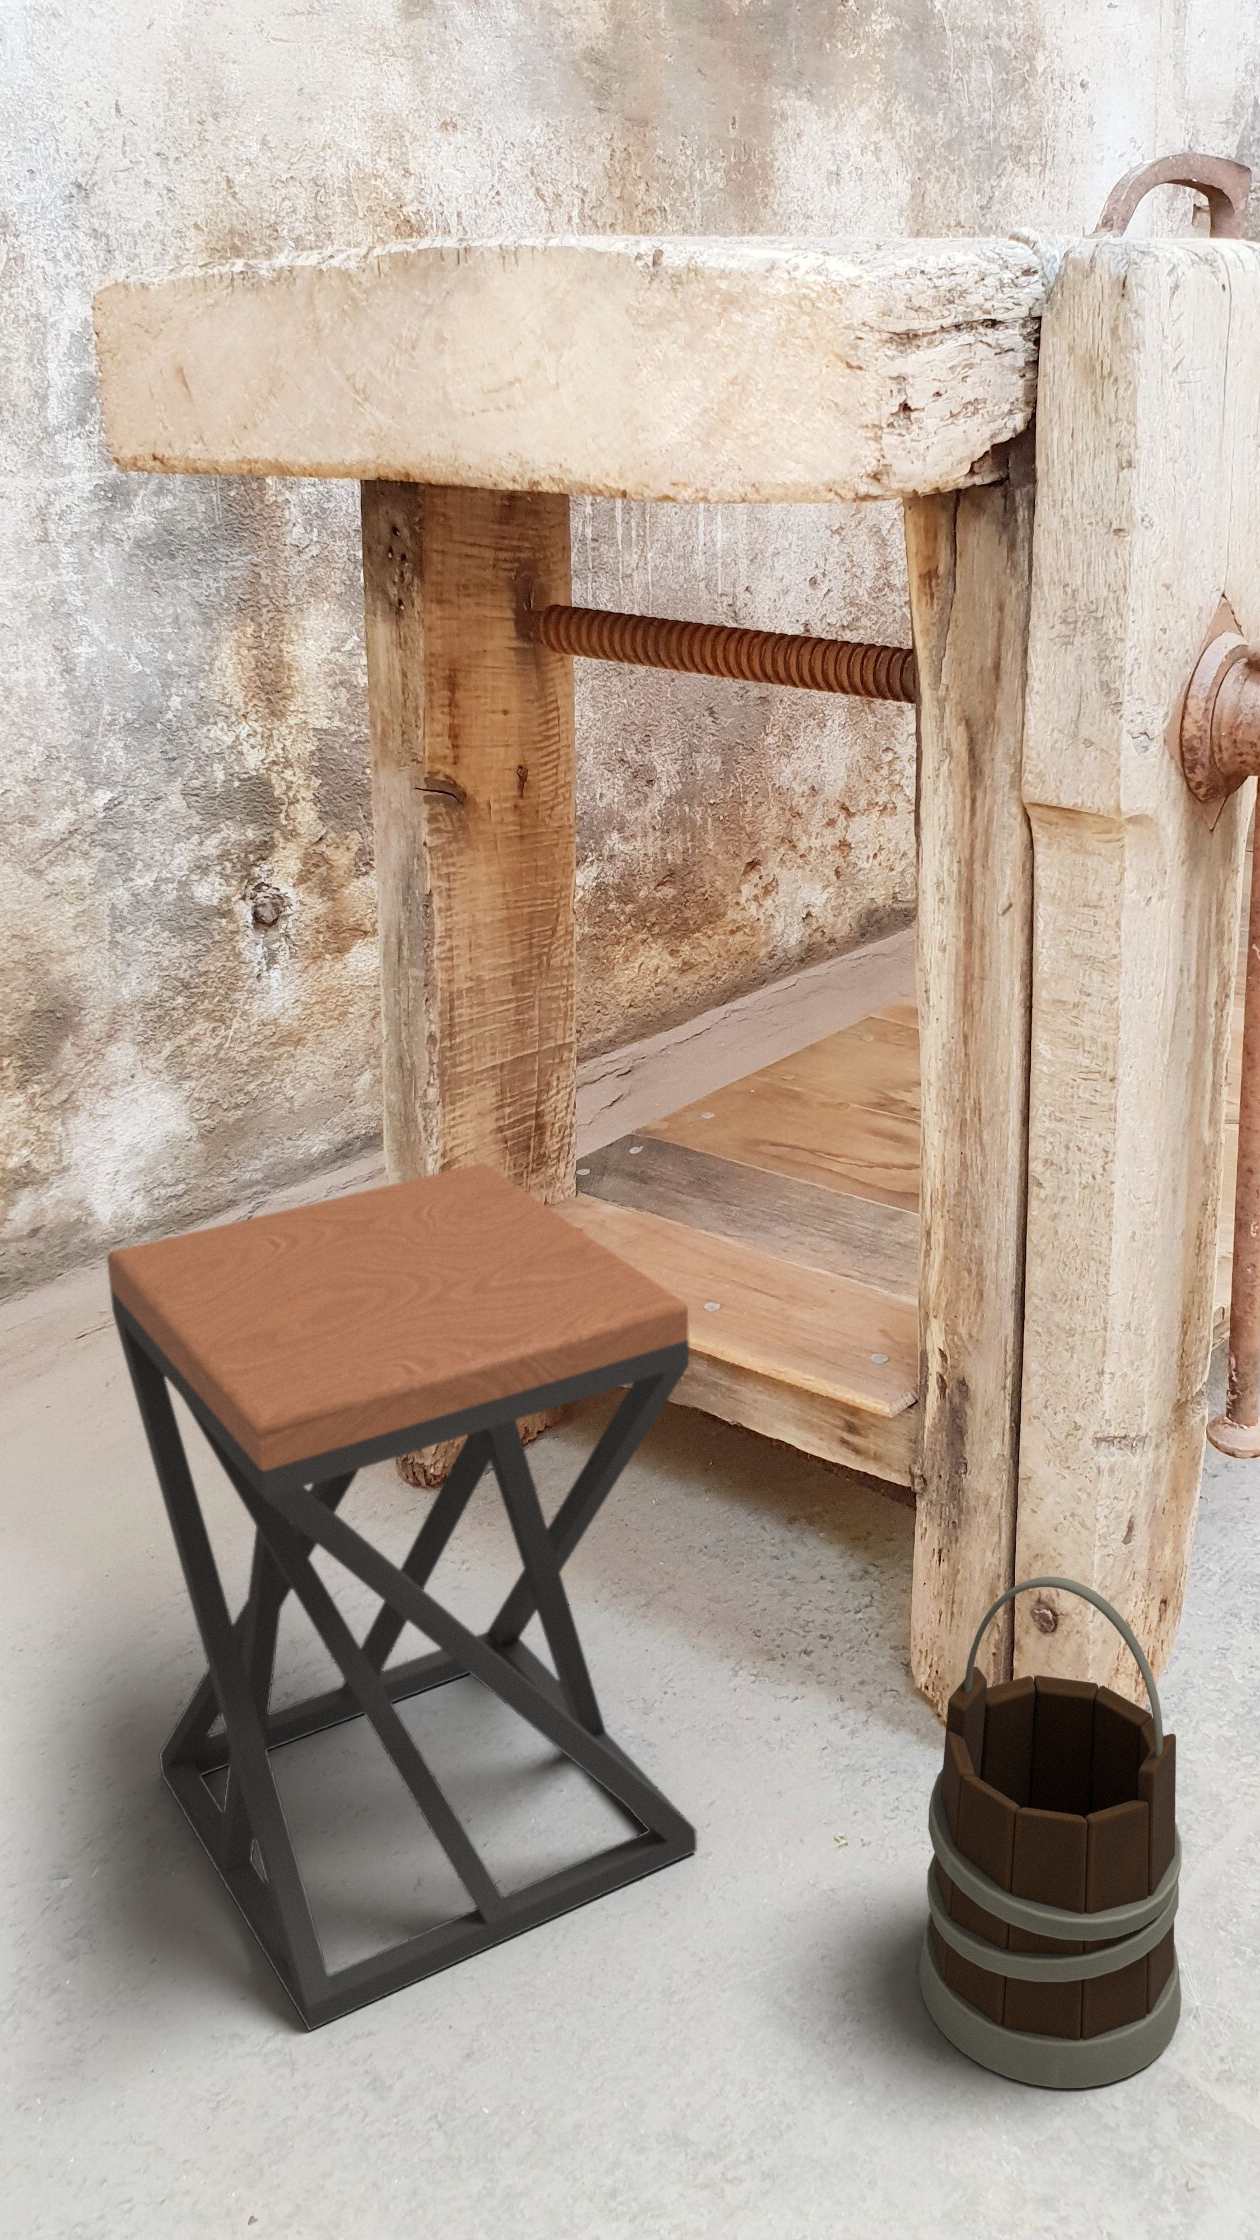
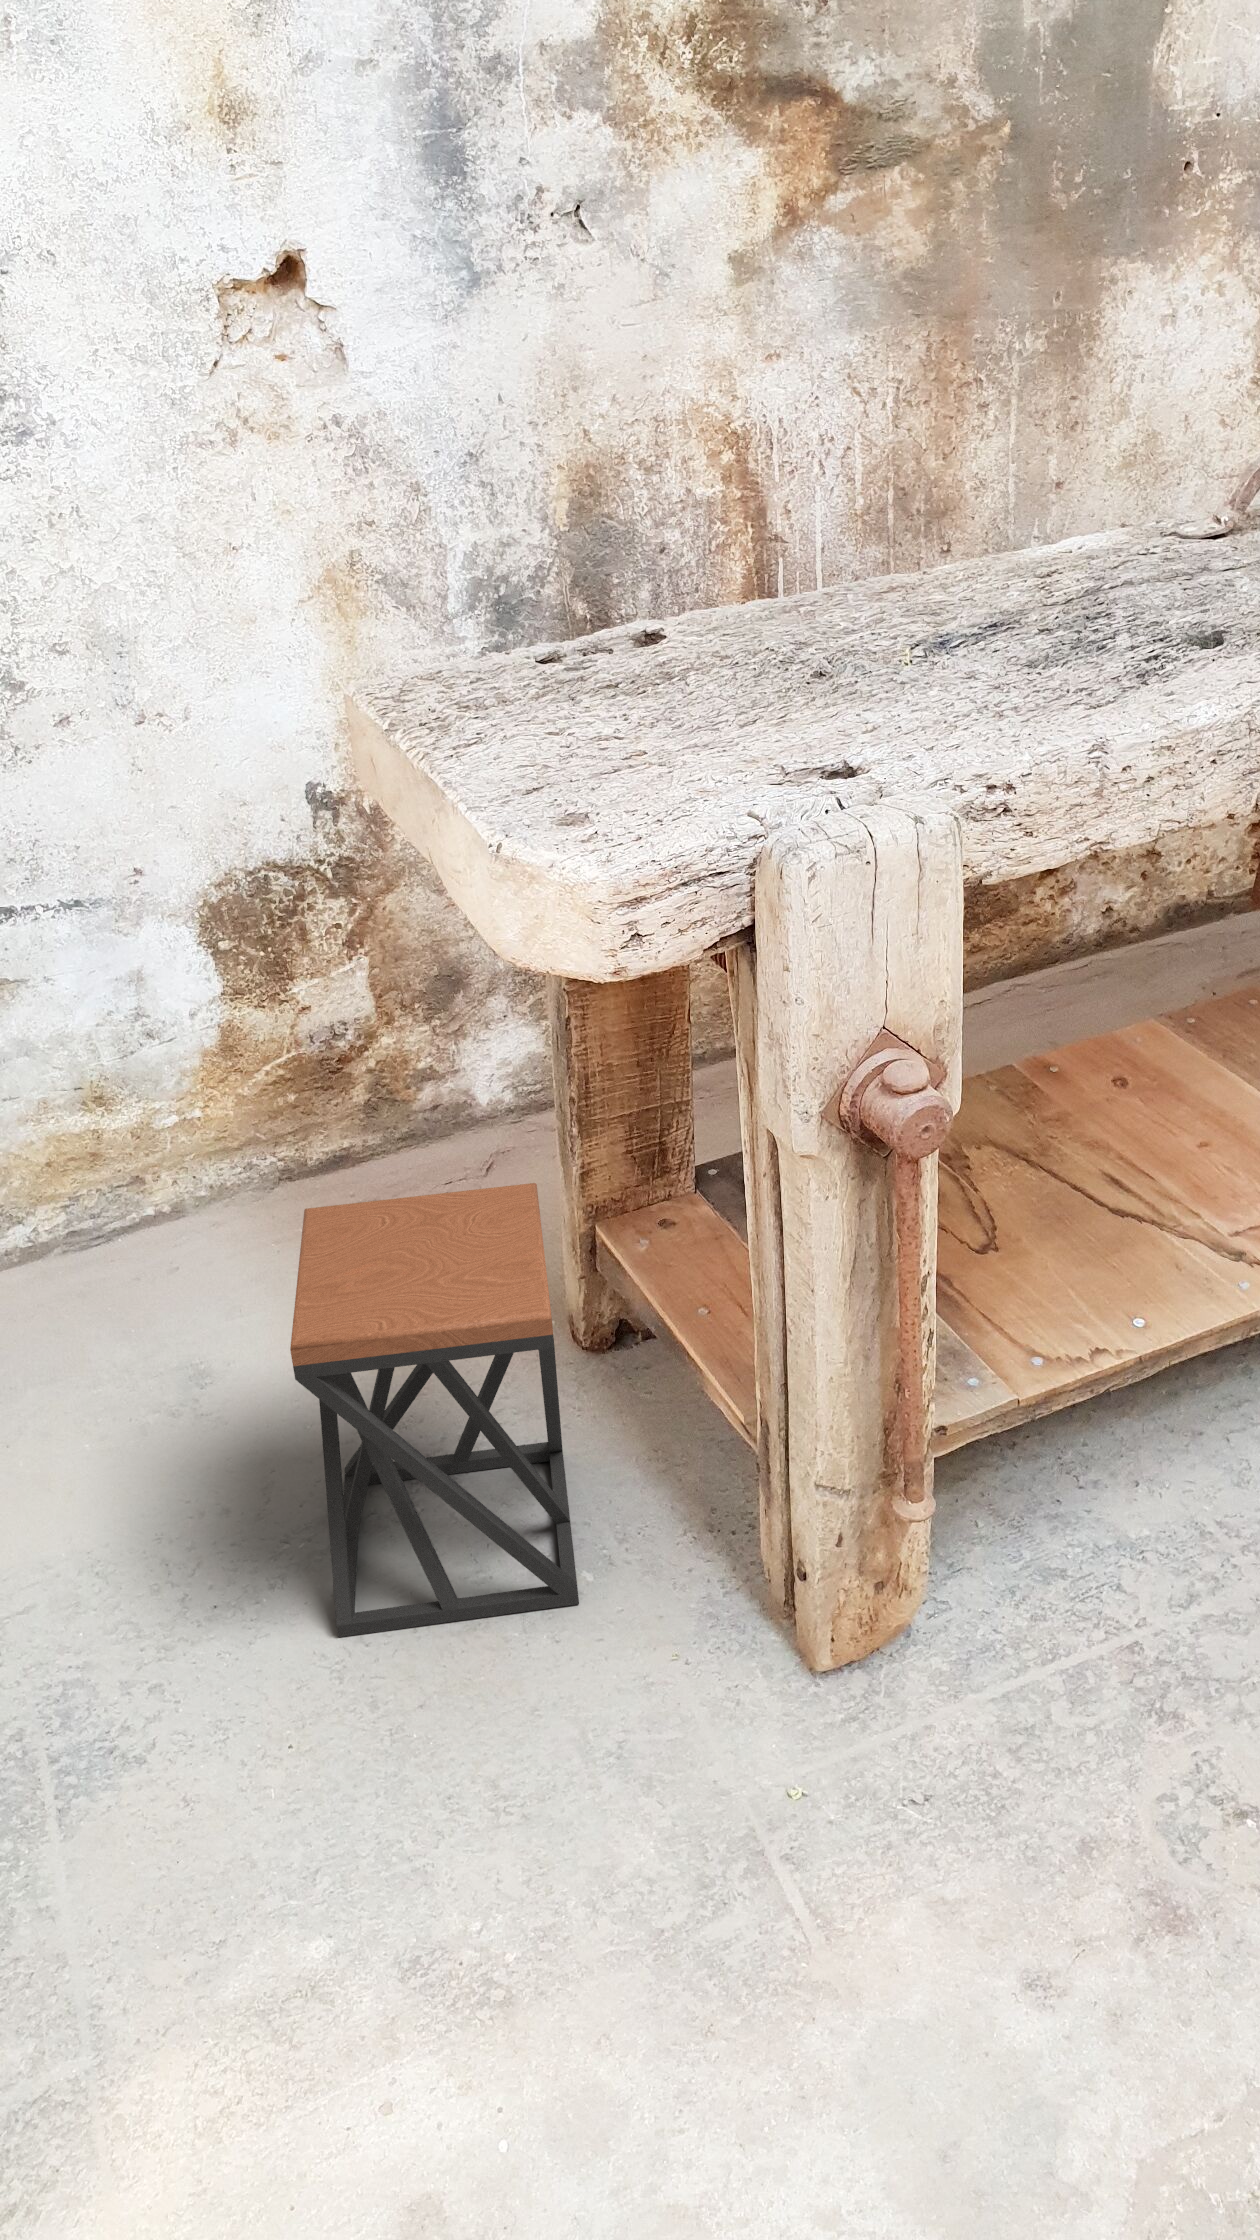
wooden bucket: present [919,1576,1182,2088] -> none [630,1519,782,1796]

